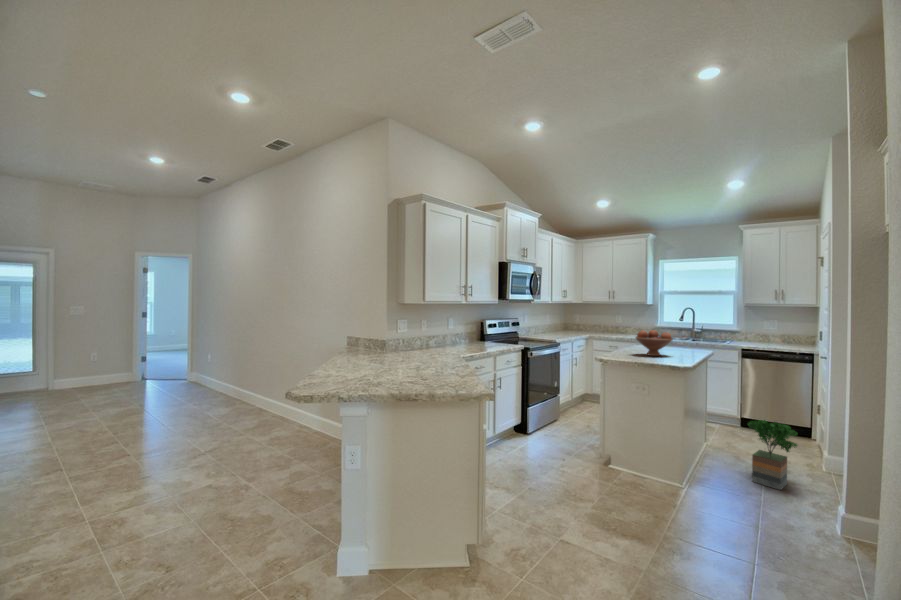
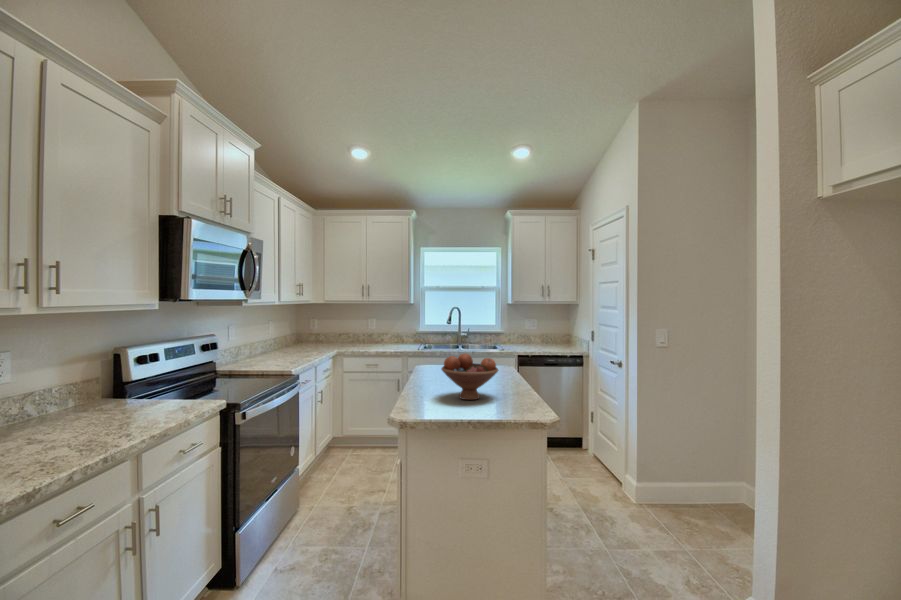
potted tree: present [748,420,797,490] -> none [575,467,638,567]

